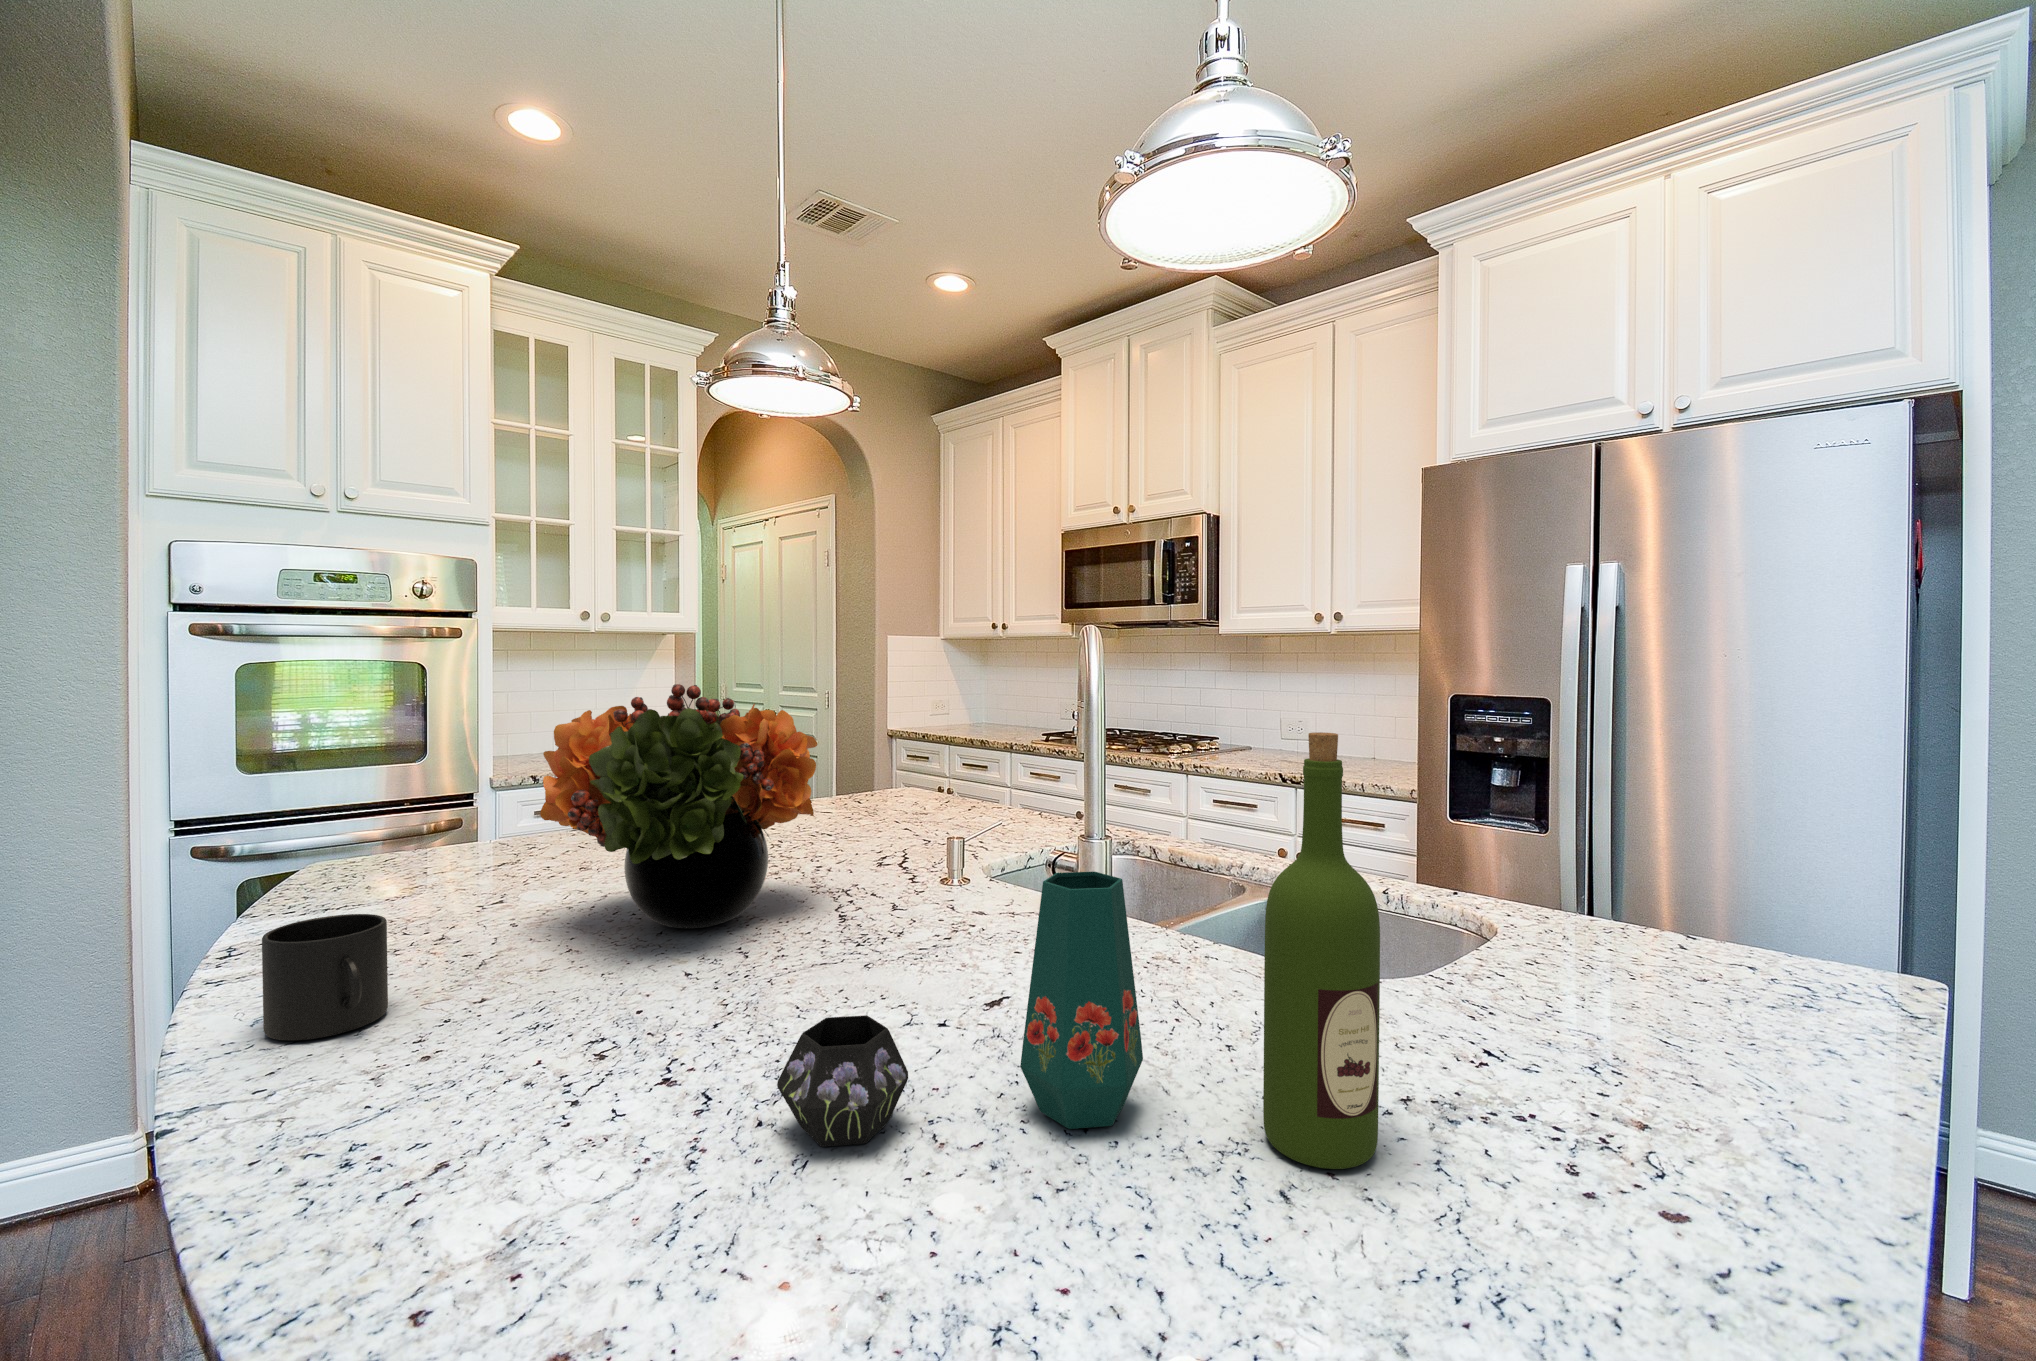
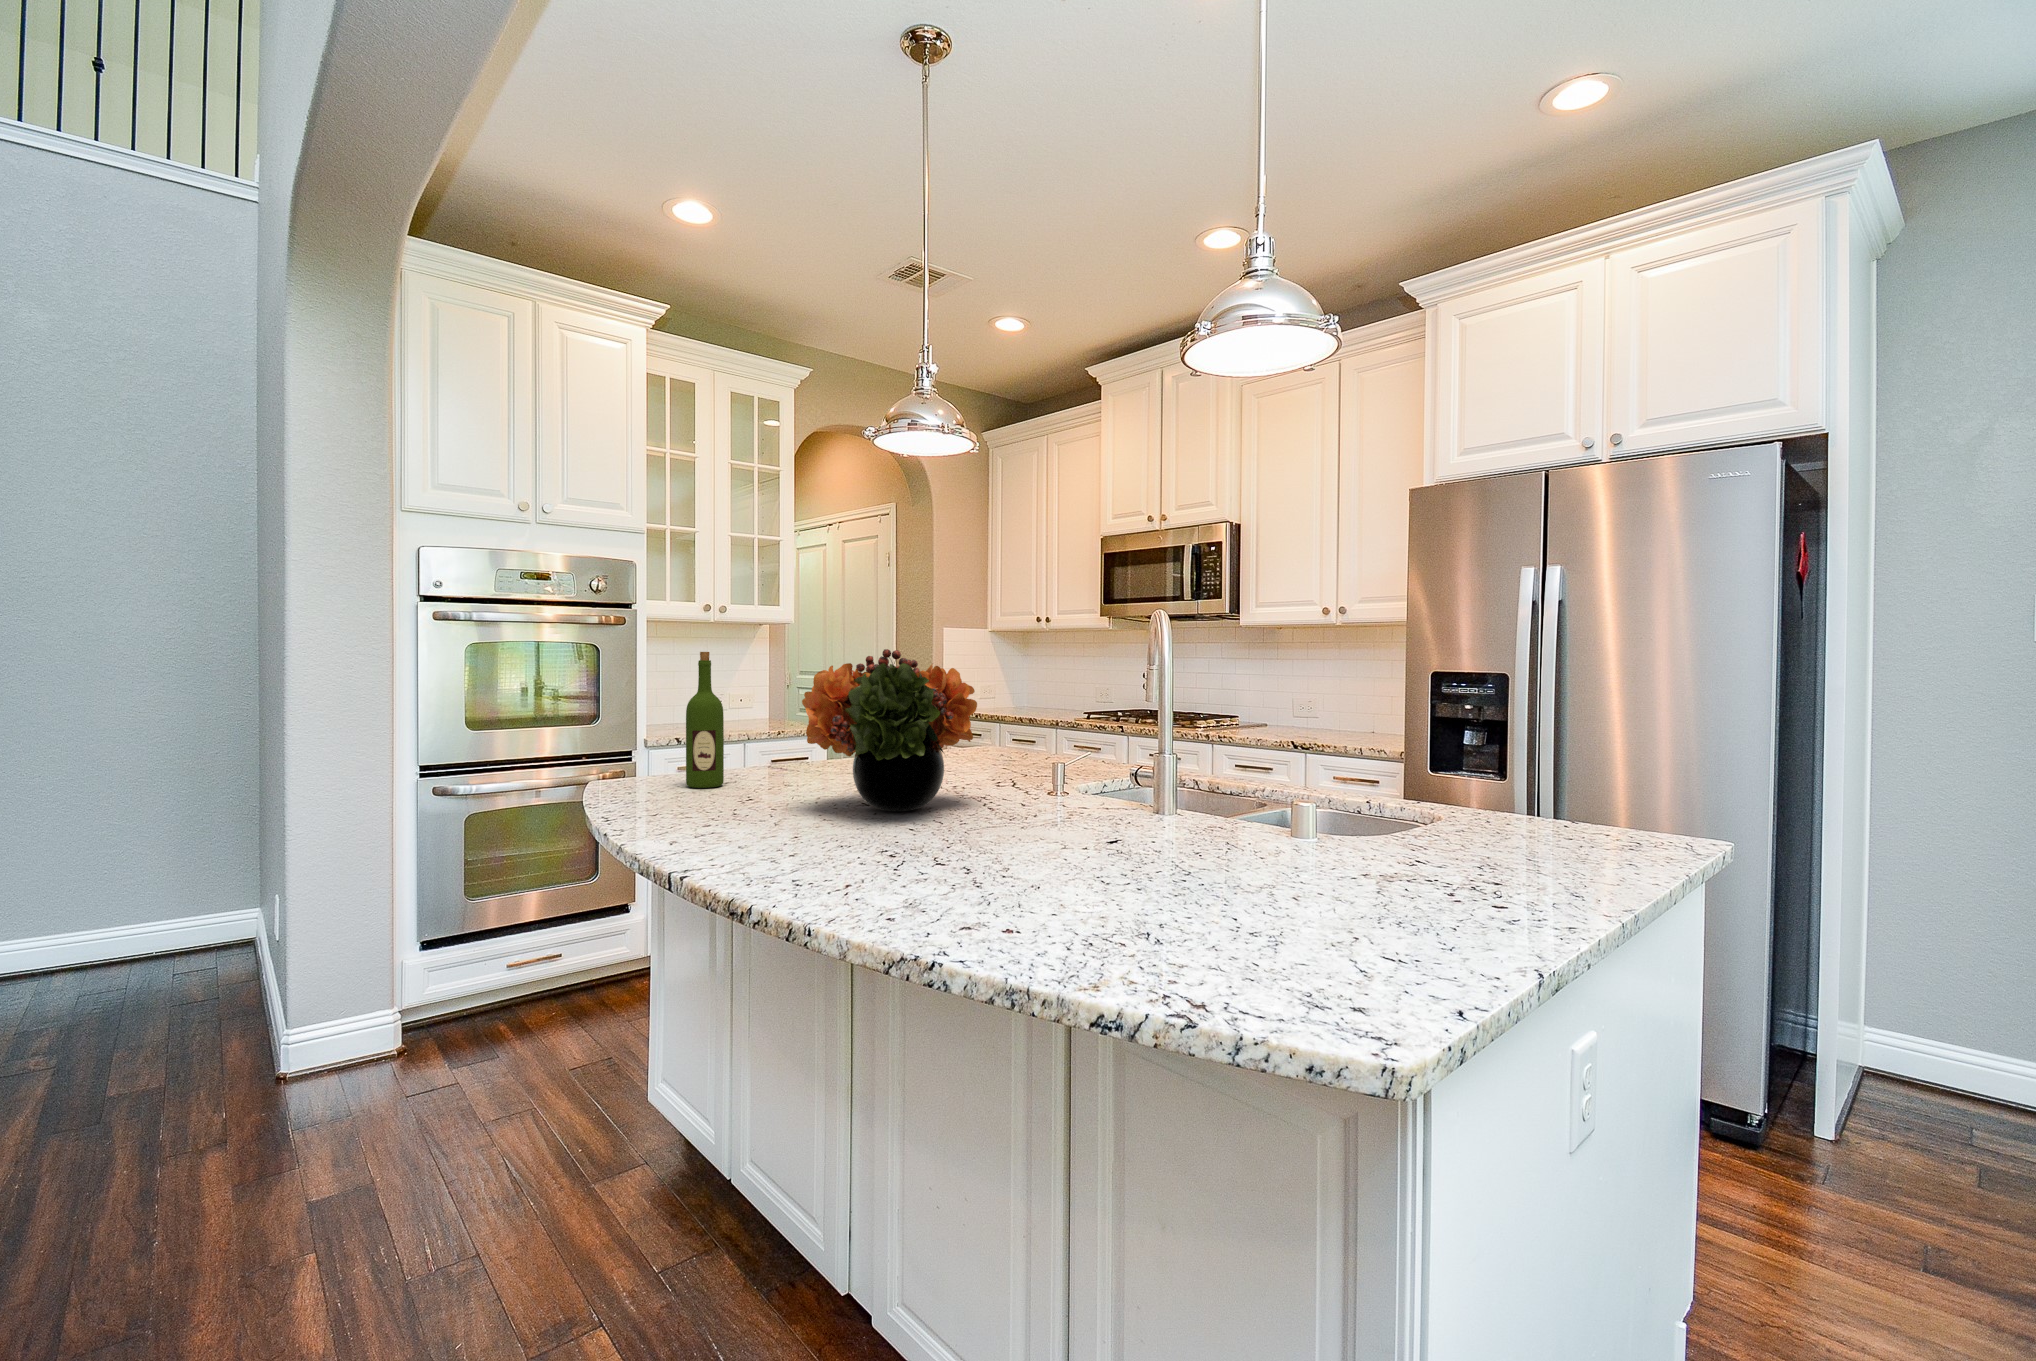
wine bottle: present [1263,732,1380,1169] -> present [686,652,724,788]
vase: present [777,871,1143,1147] -> none [1020,744,1216,881]
mug: present [262,914,388,1040] -> none [691,782,753,847]

